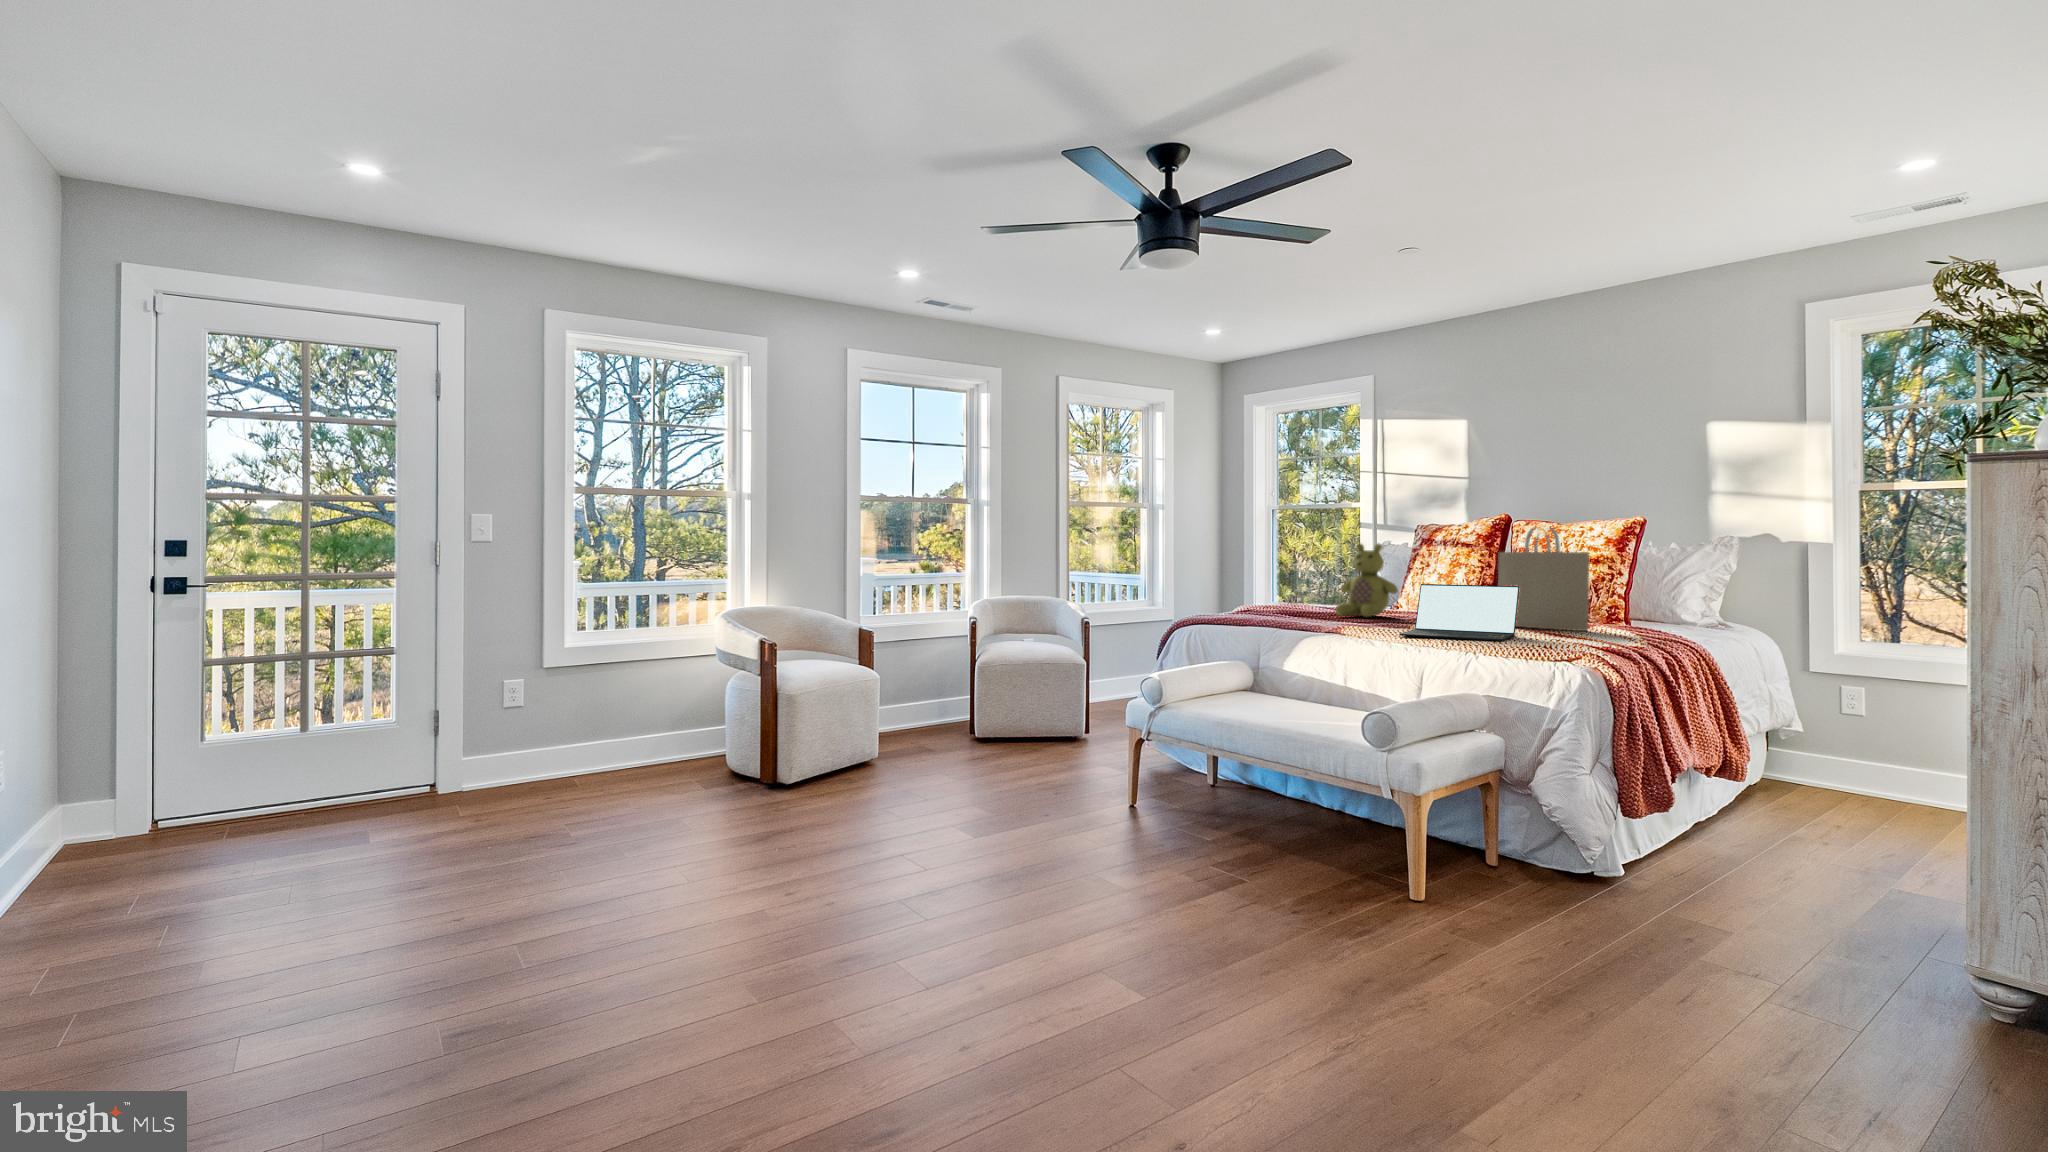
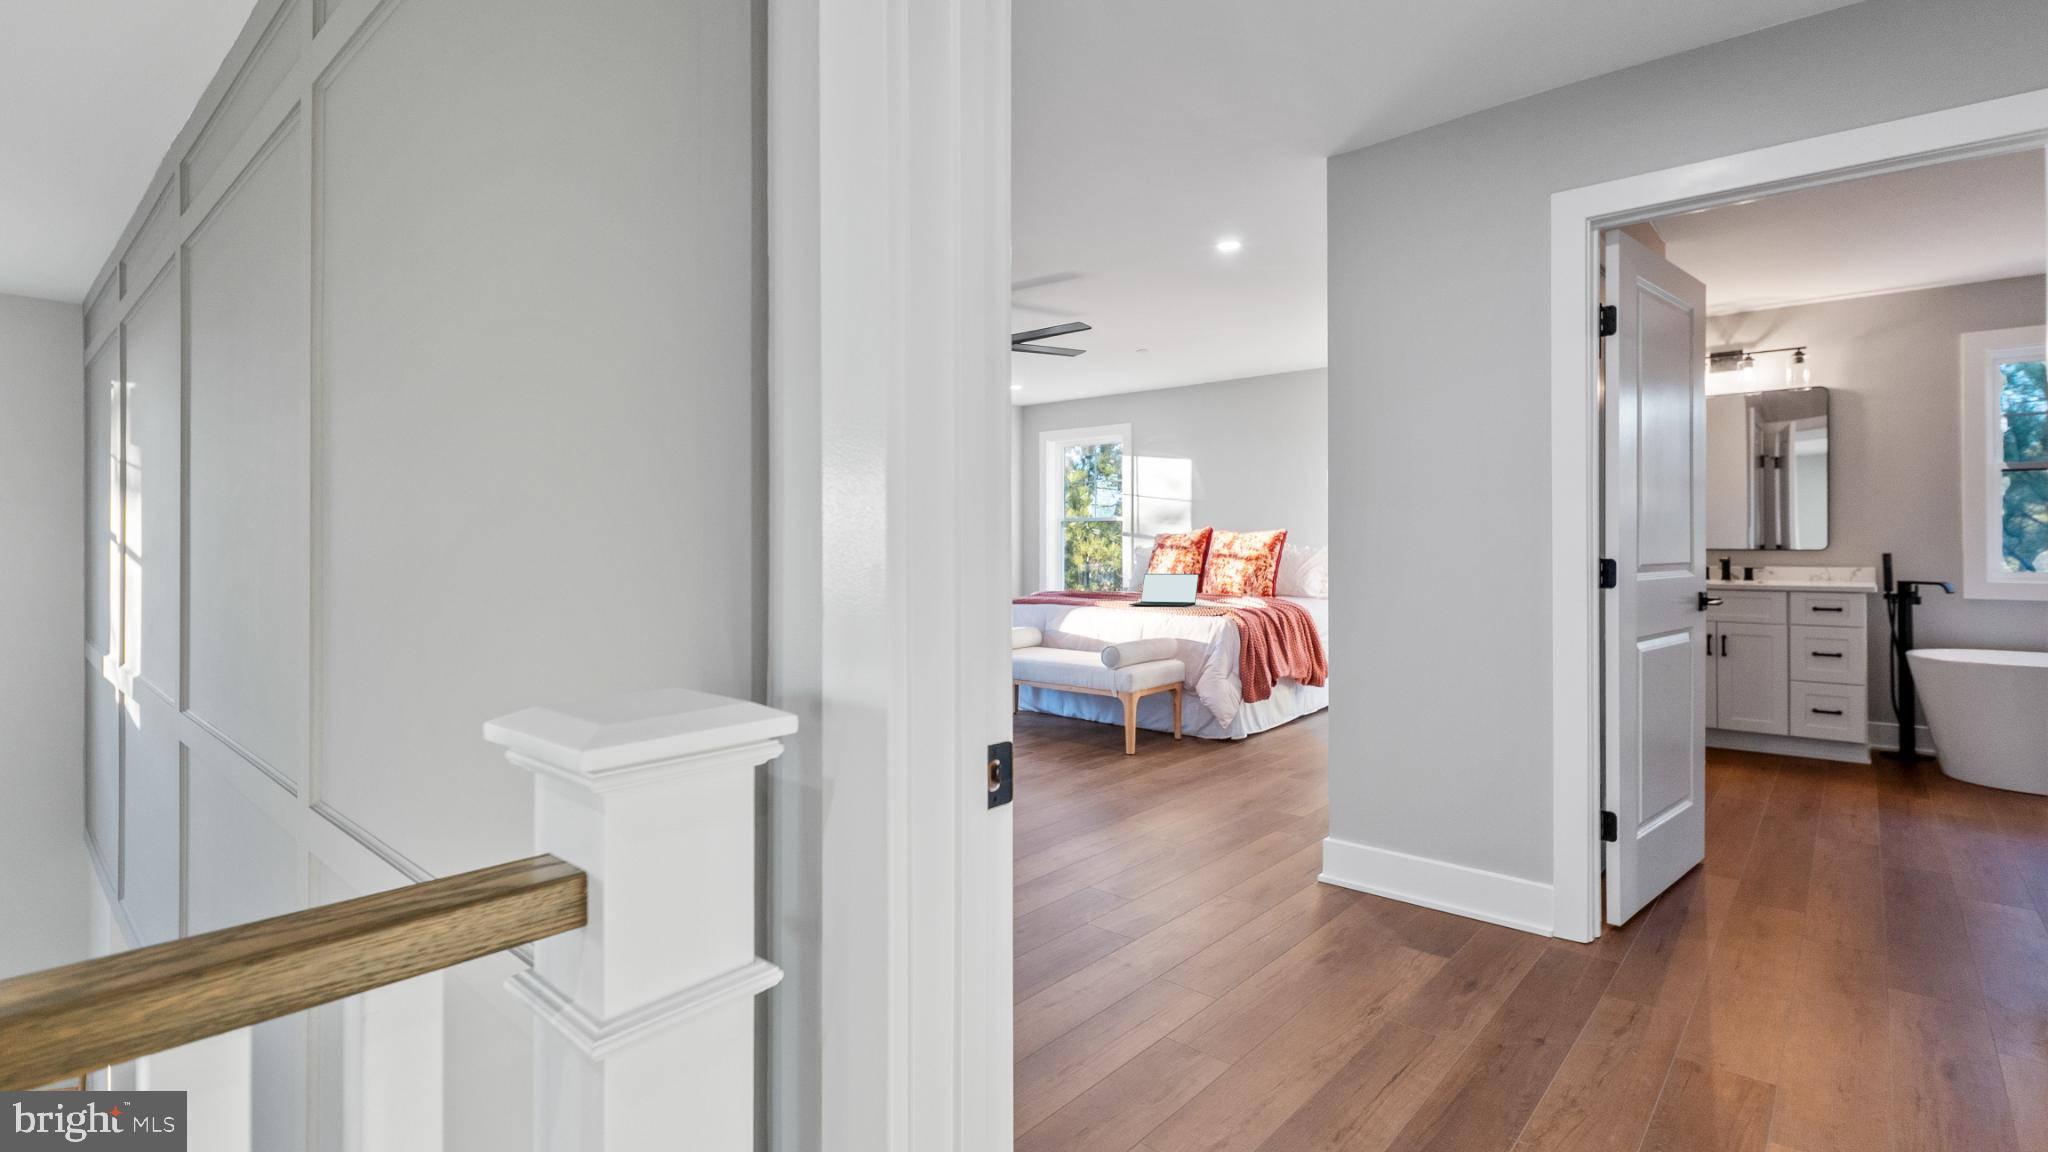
tote bag: present [1498,528,1589,631] -> none [1194,538,1241,601]
stuffed bear: present [1335,543,1398,617] -> none [1099,548,1140,597]

